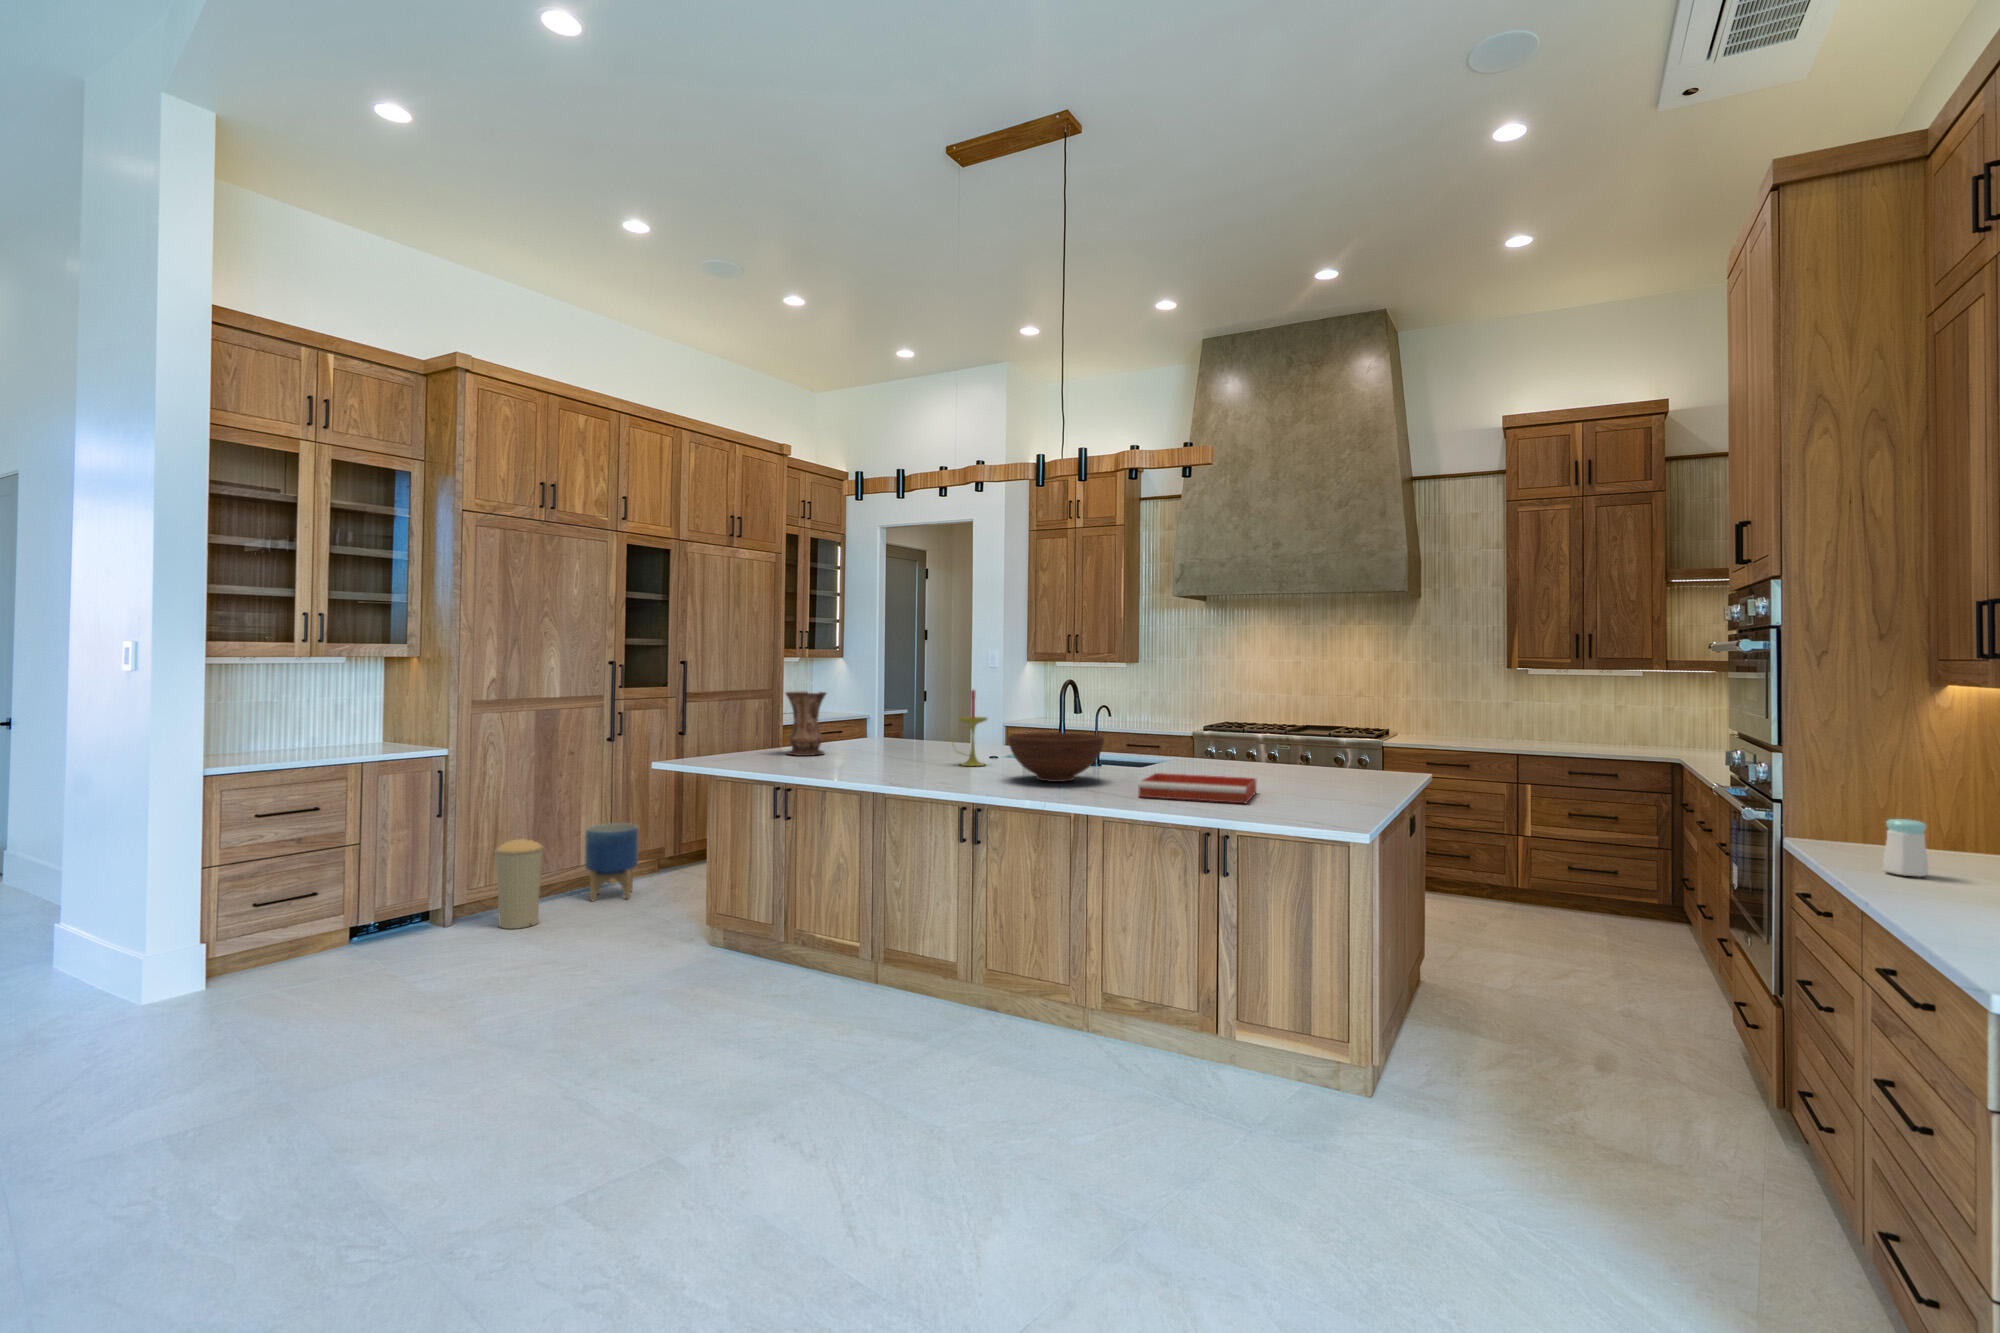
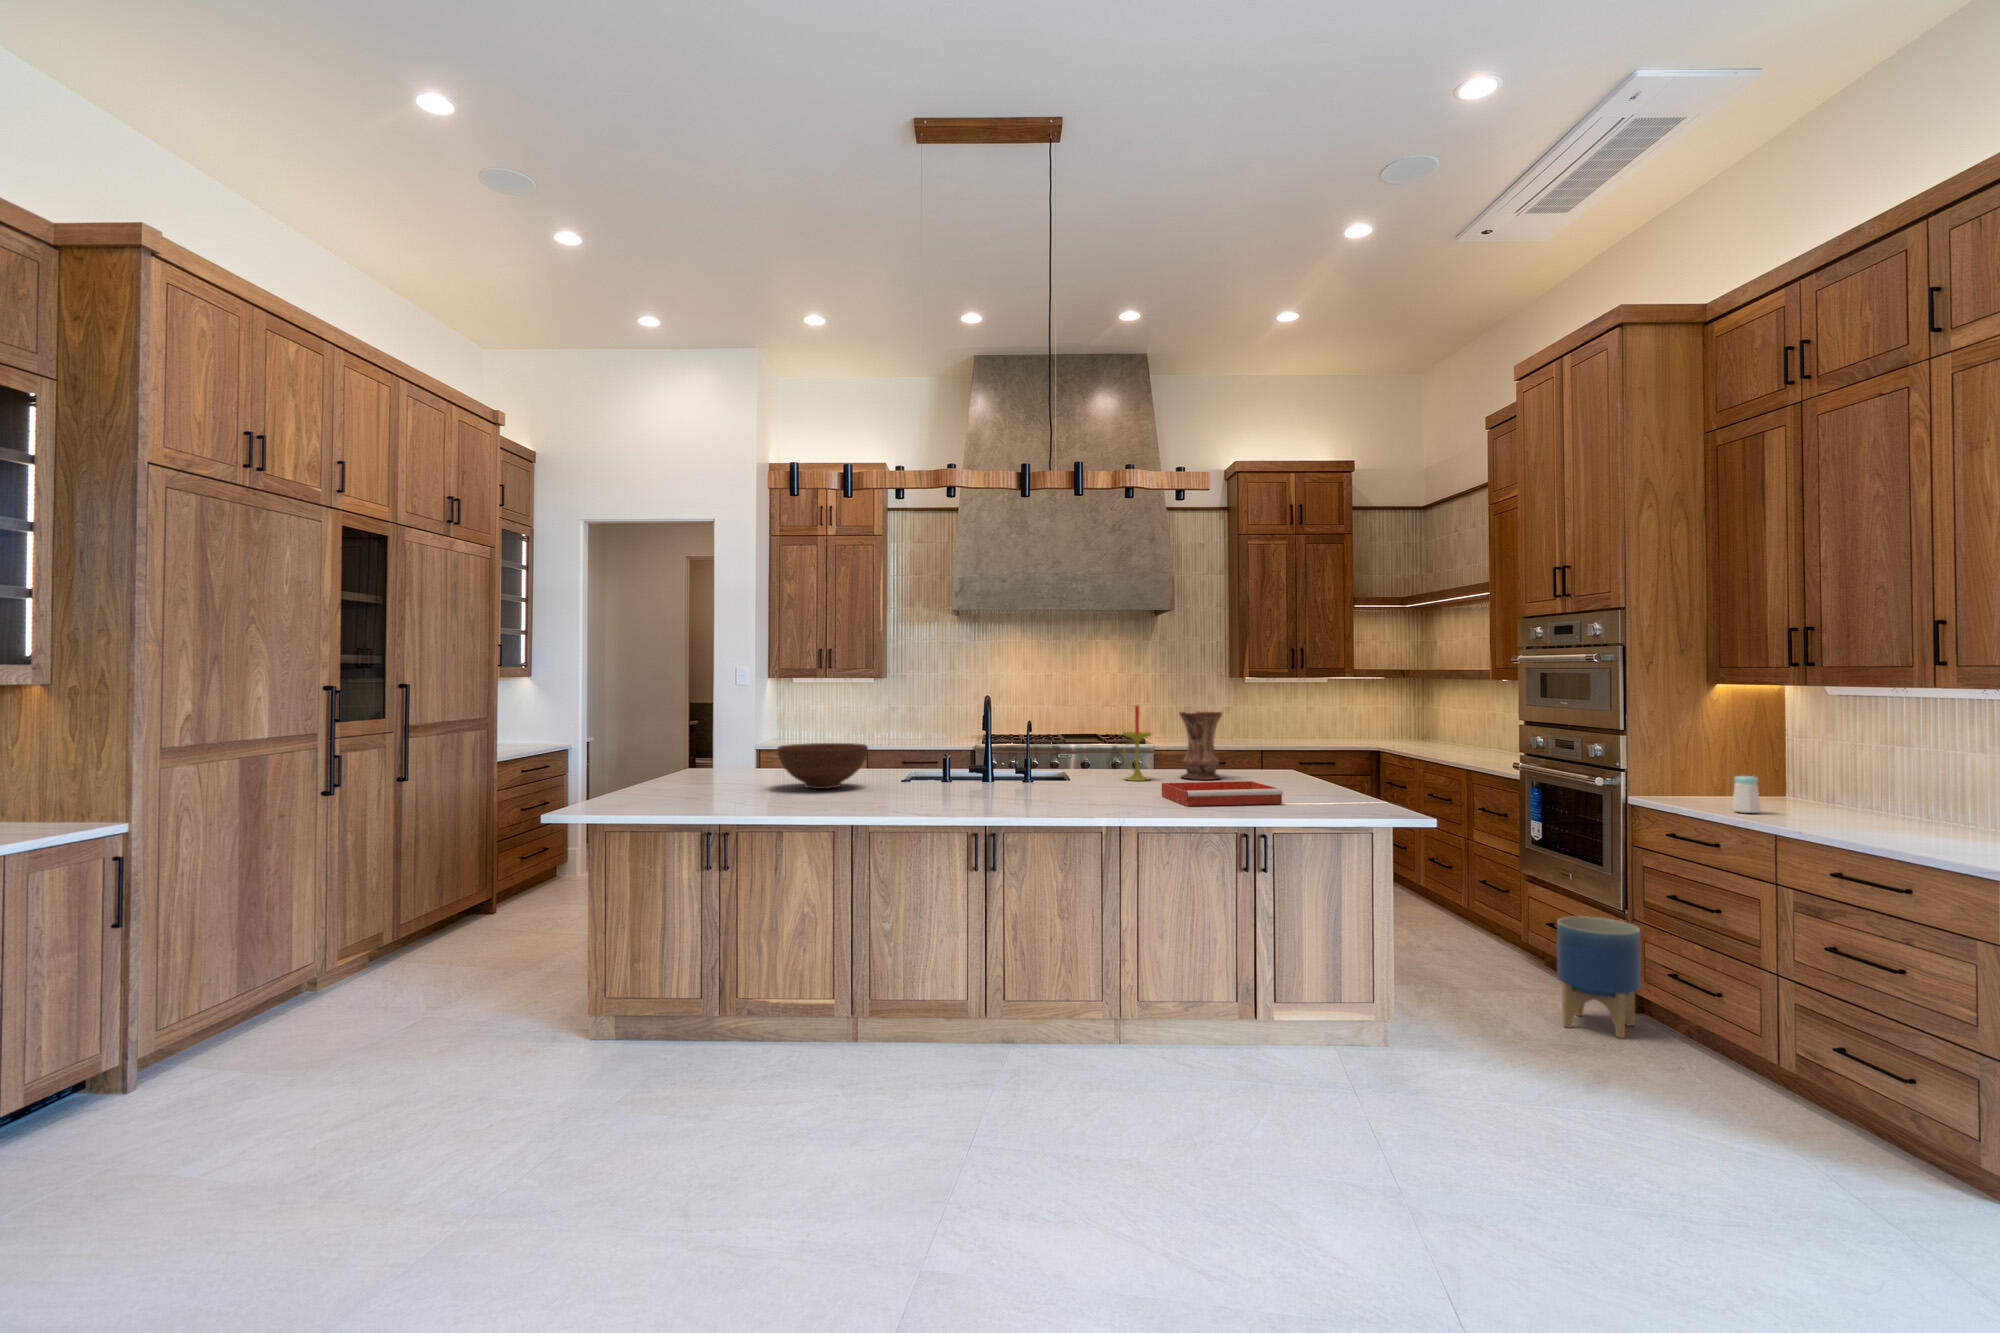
candle: present [958,690,987,766] -> present [1123,705,1151,781]
vase: present [786,691,826,756] -> present [1180,712,1222,780]
fruit bowl: present [1008,732,1104,782] -> present [777,743,868,789]
planter: present [585,823,639,901] -> present [1557,916,1641,1038]
trash can: present [494,839,544,929] -> none [215,943,296,1077]

